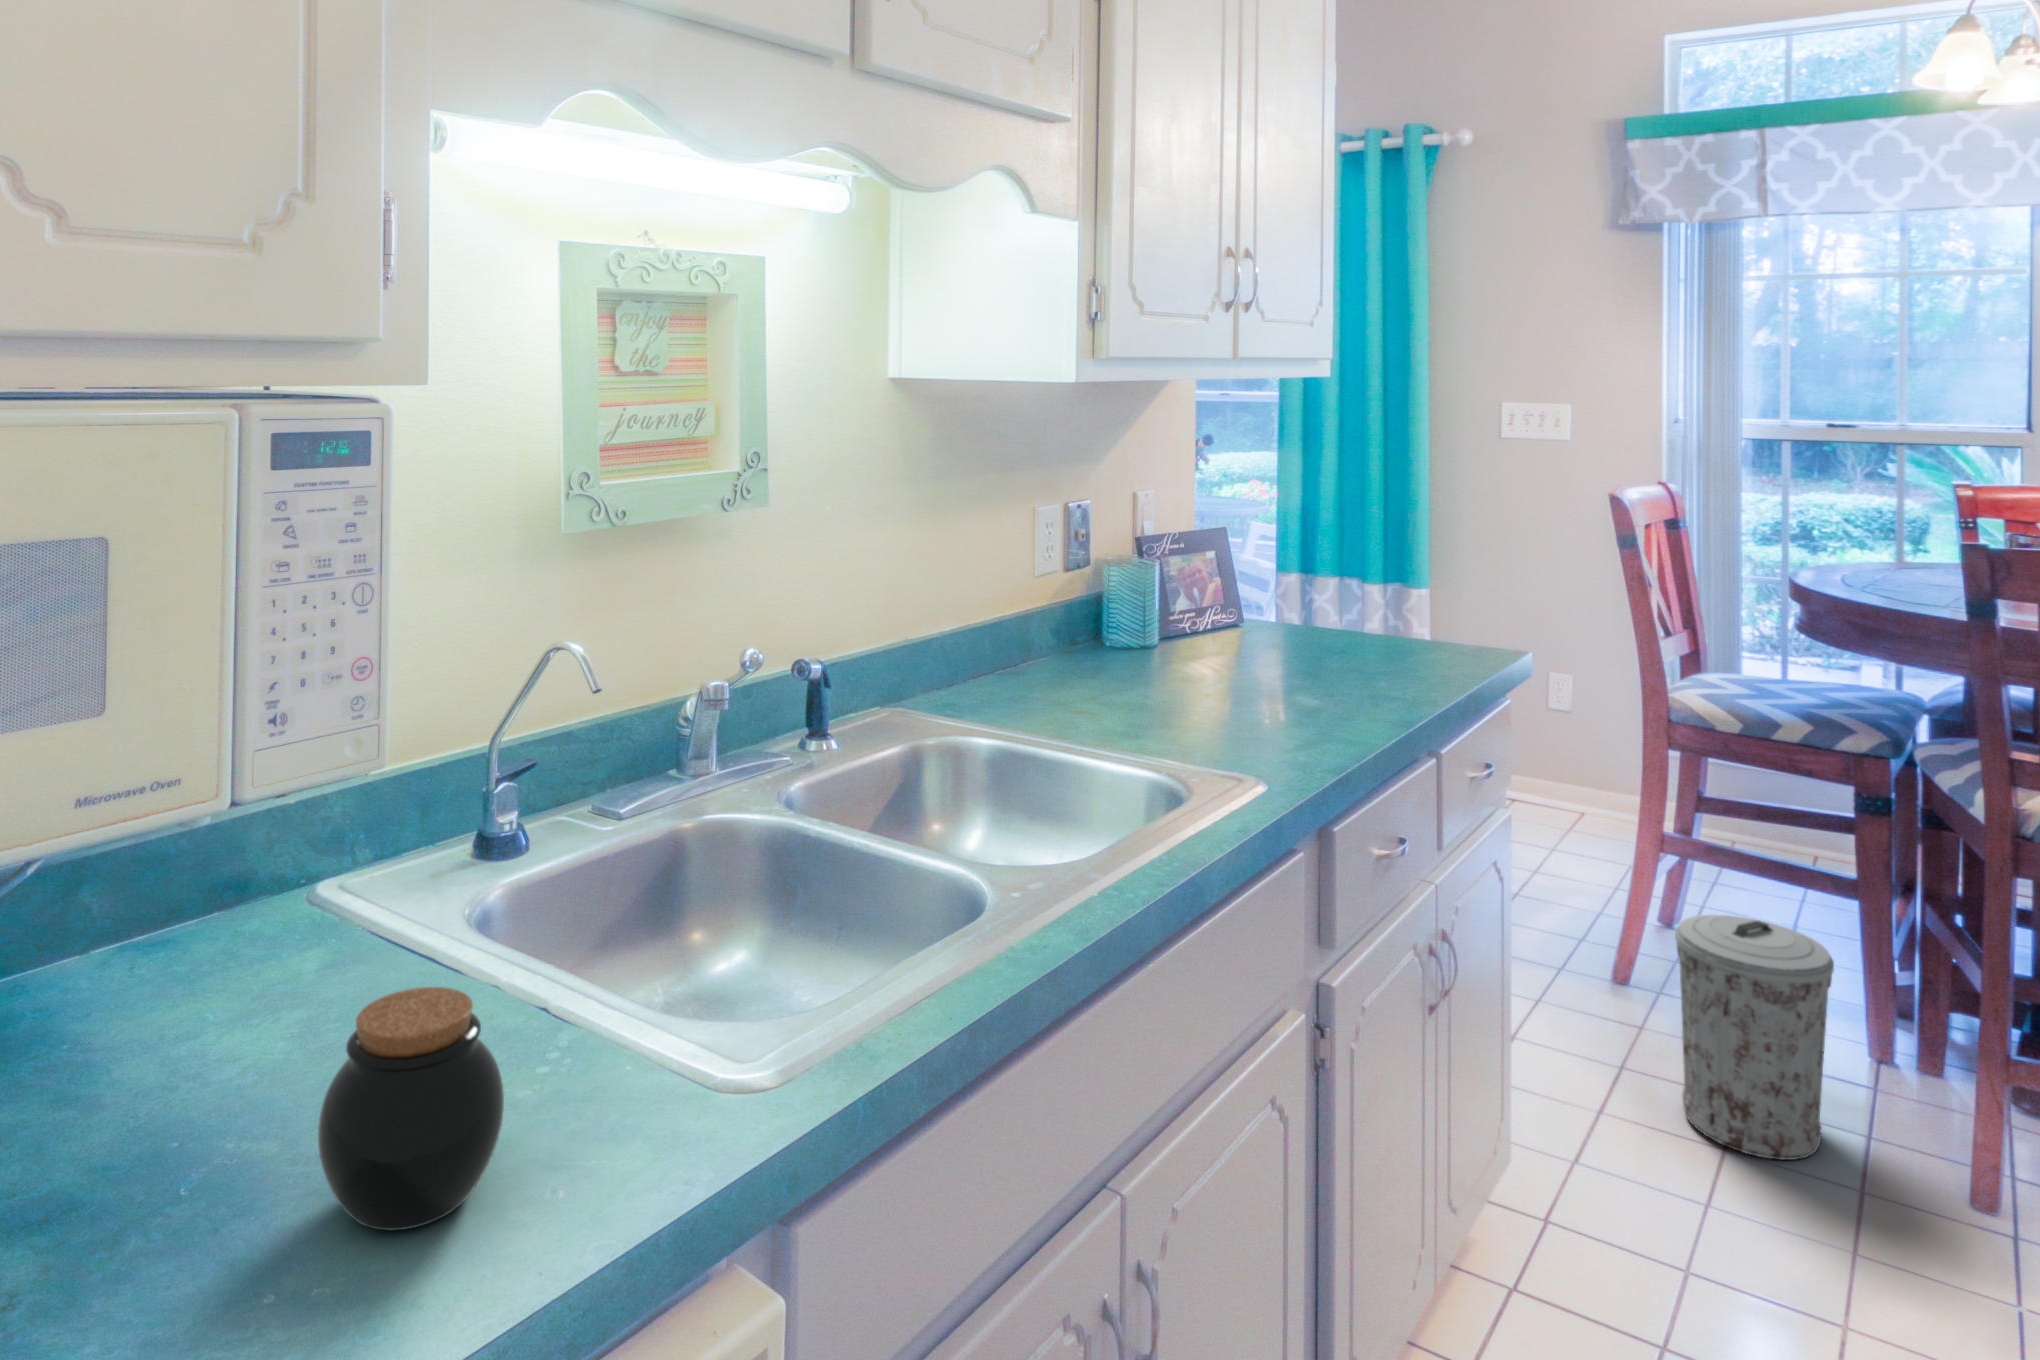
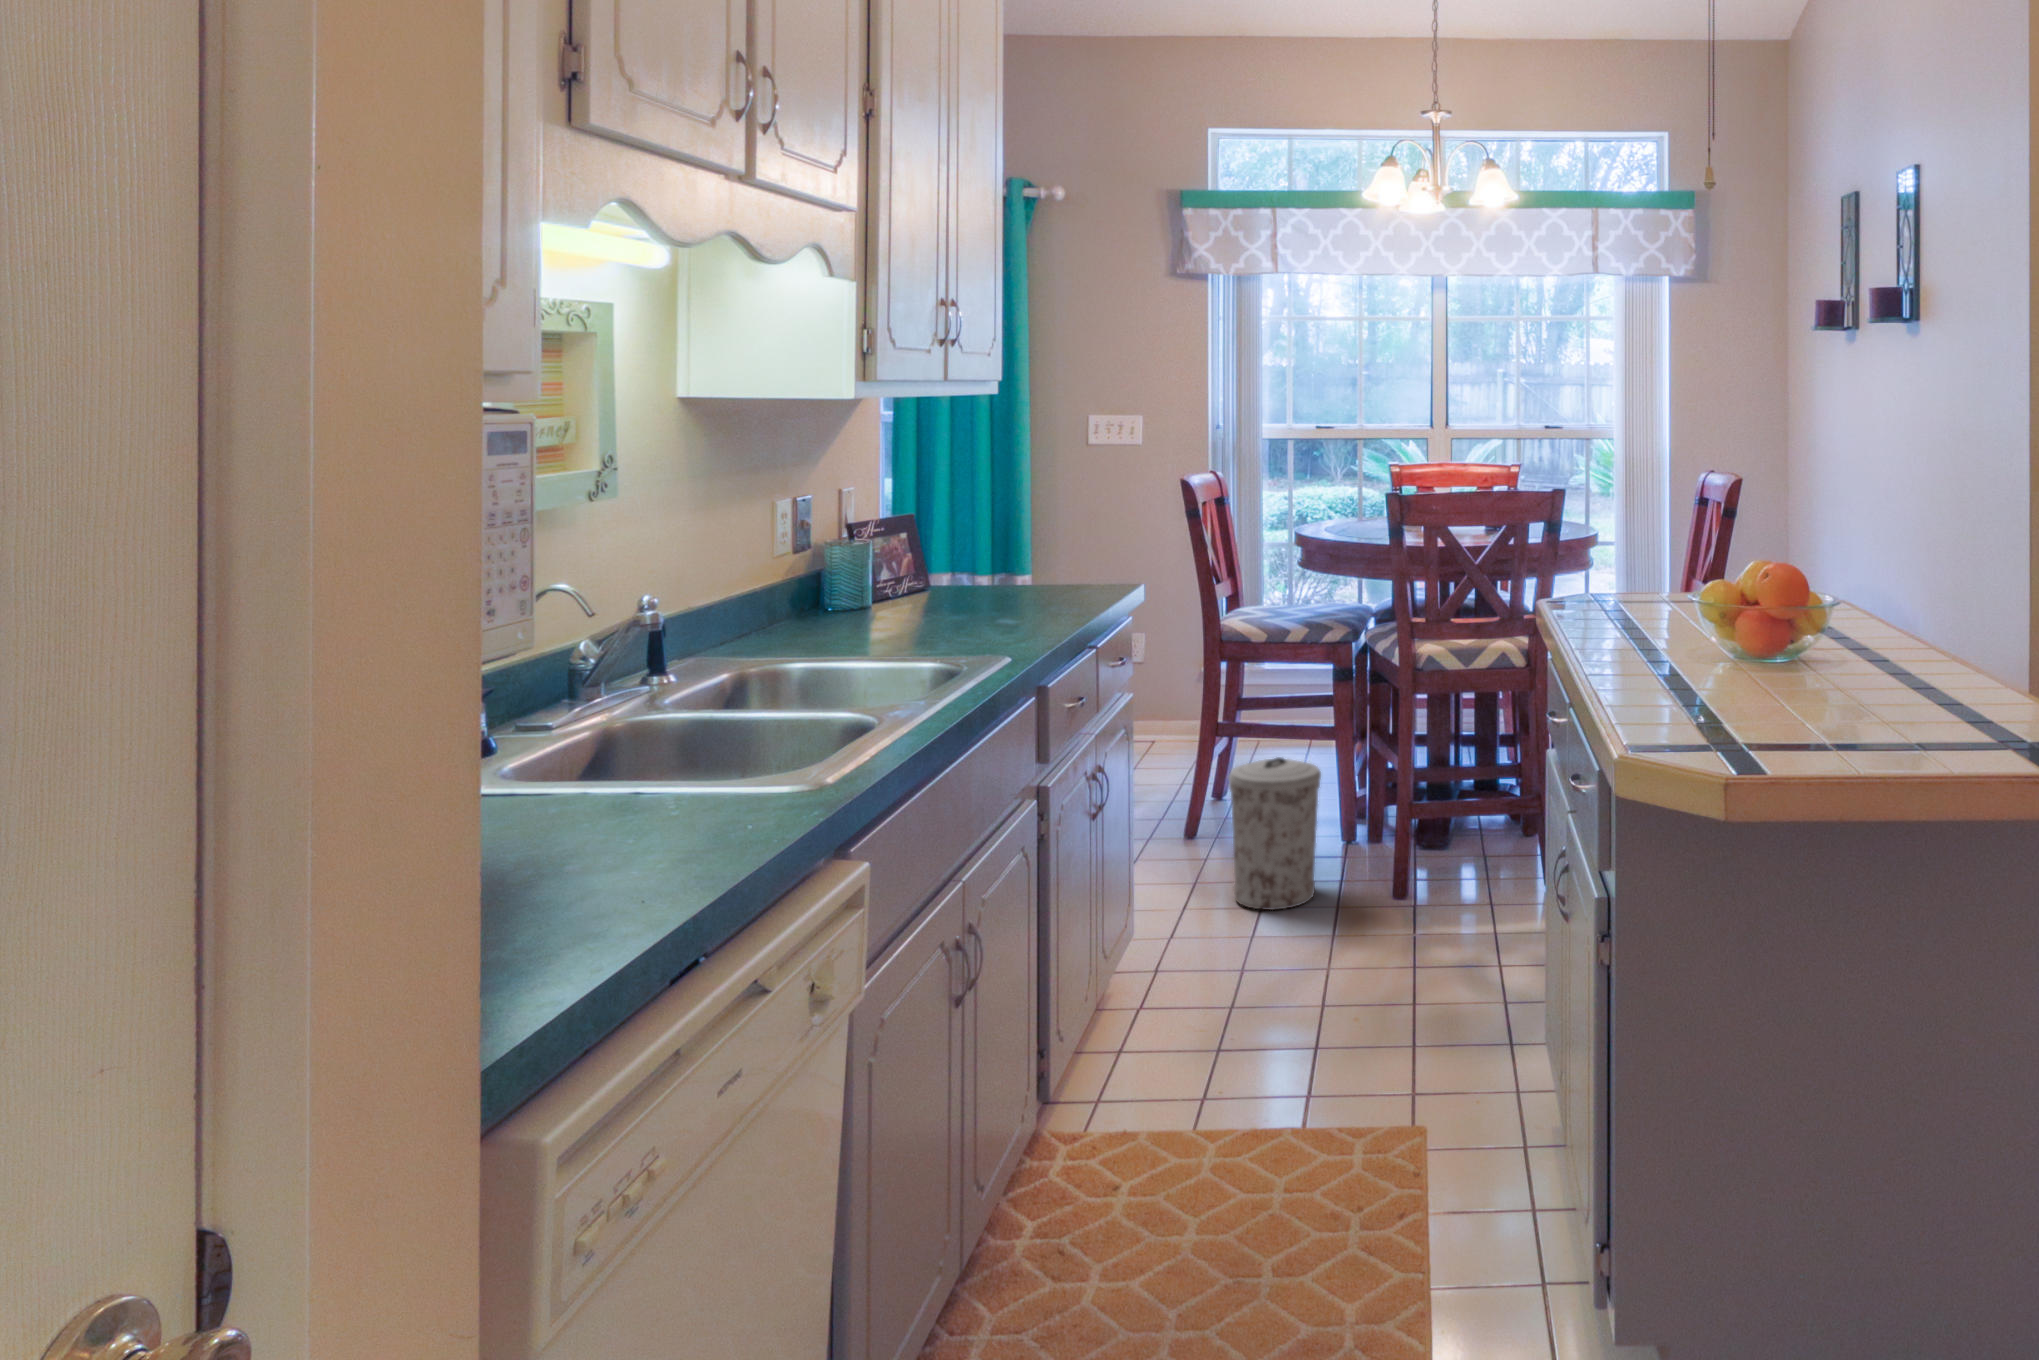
jar: present [318,987,504,1230] -> none [619,723,723,837]

